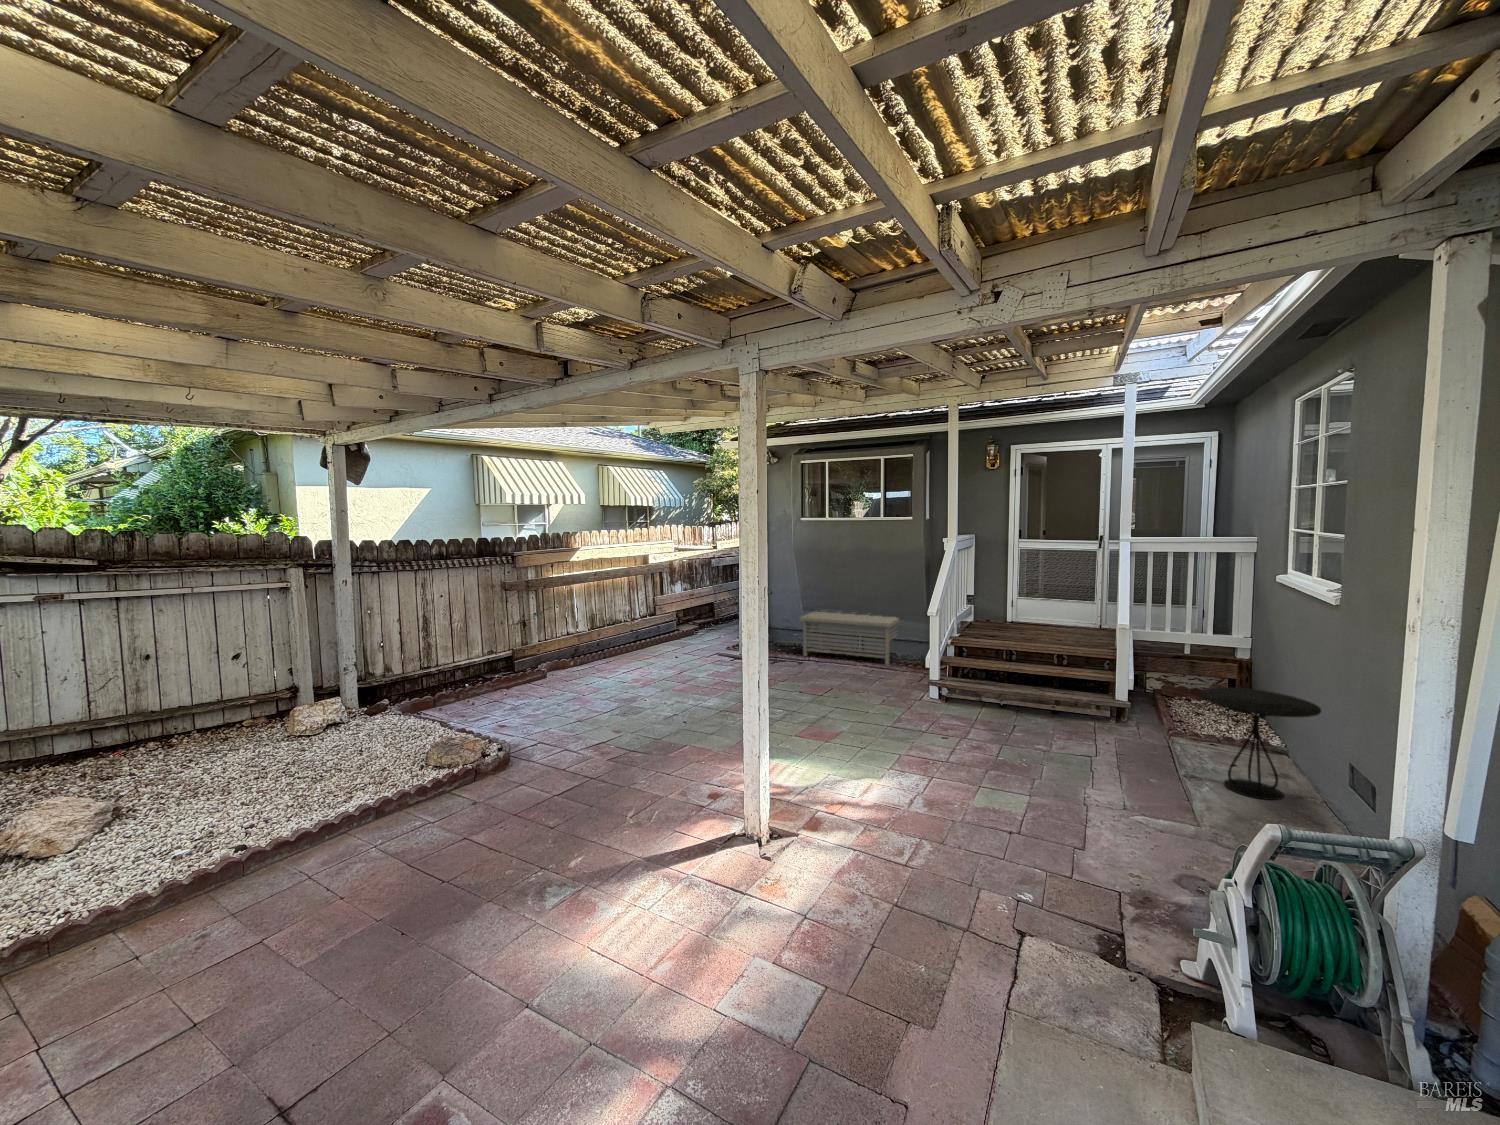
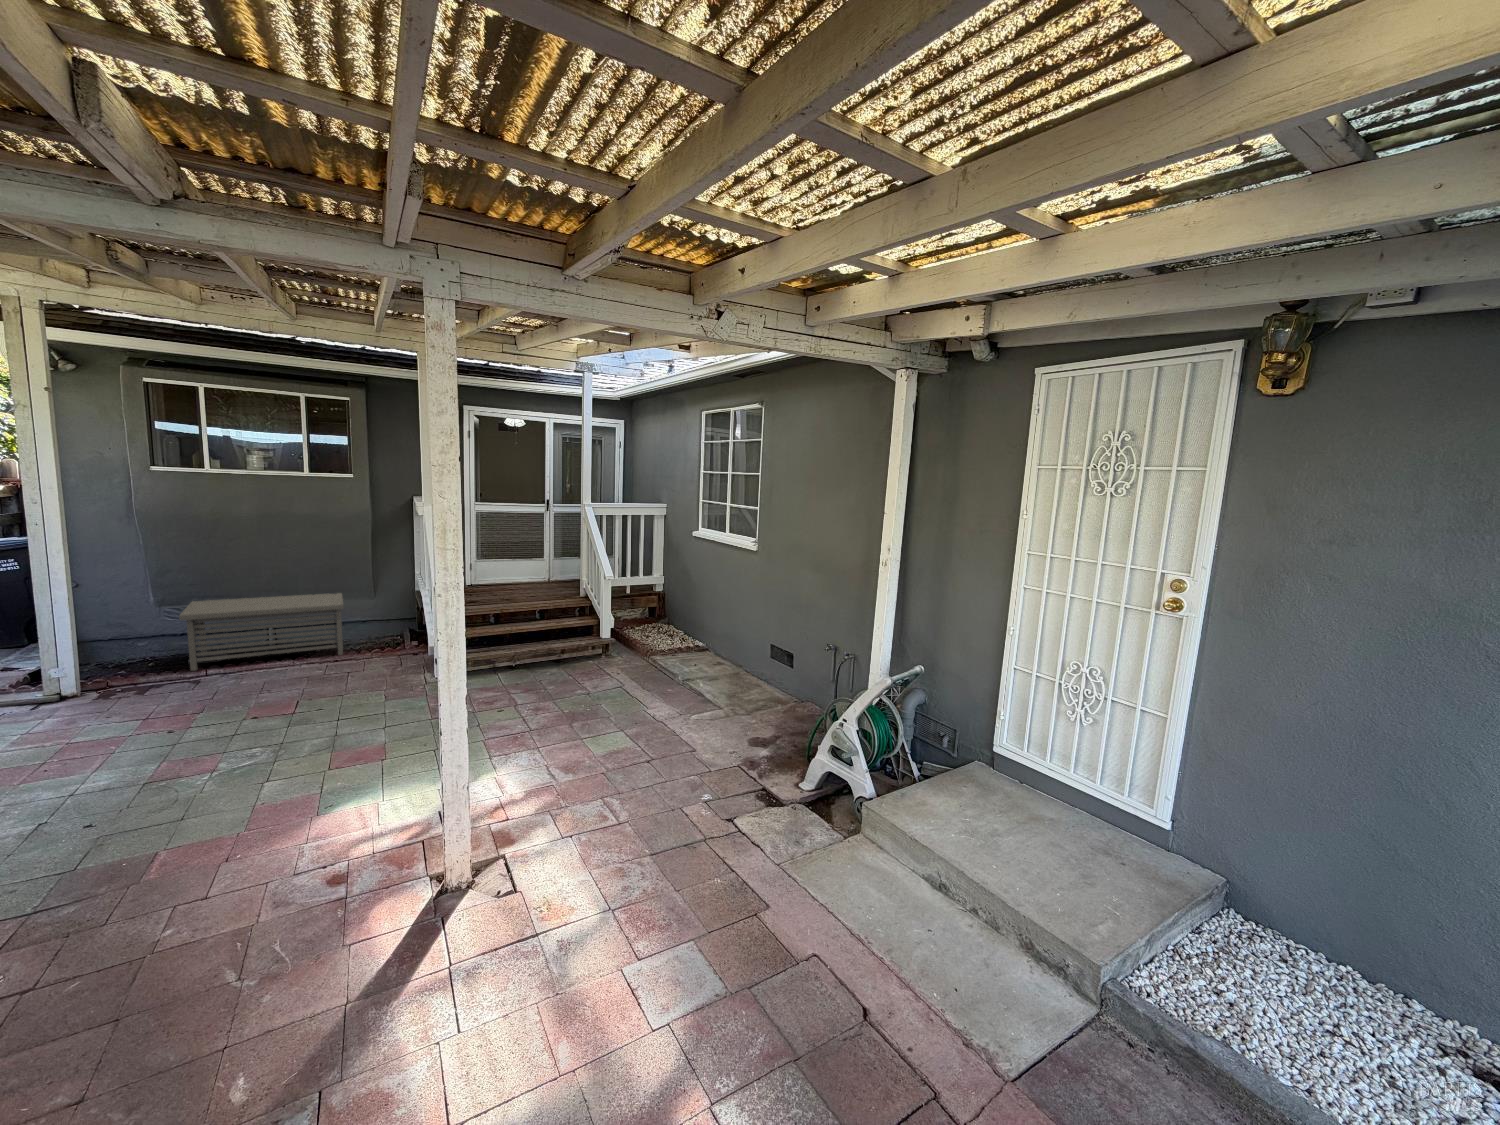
side table: present [1200,687,1321,800] -> none [693,611,754,681]

